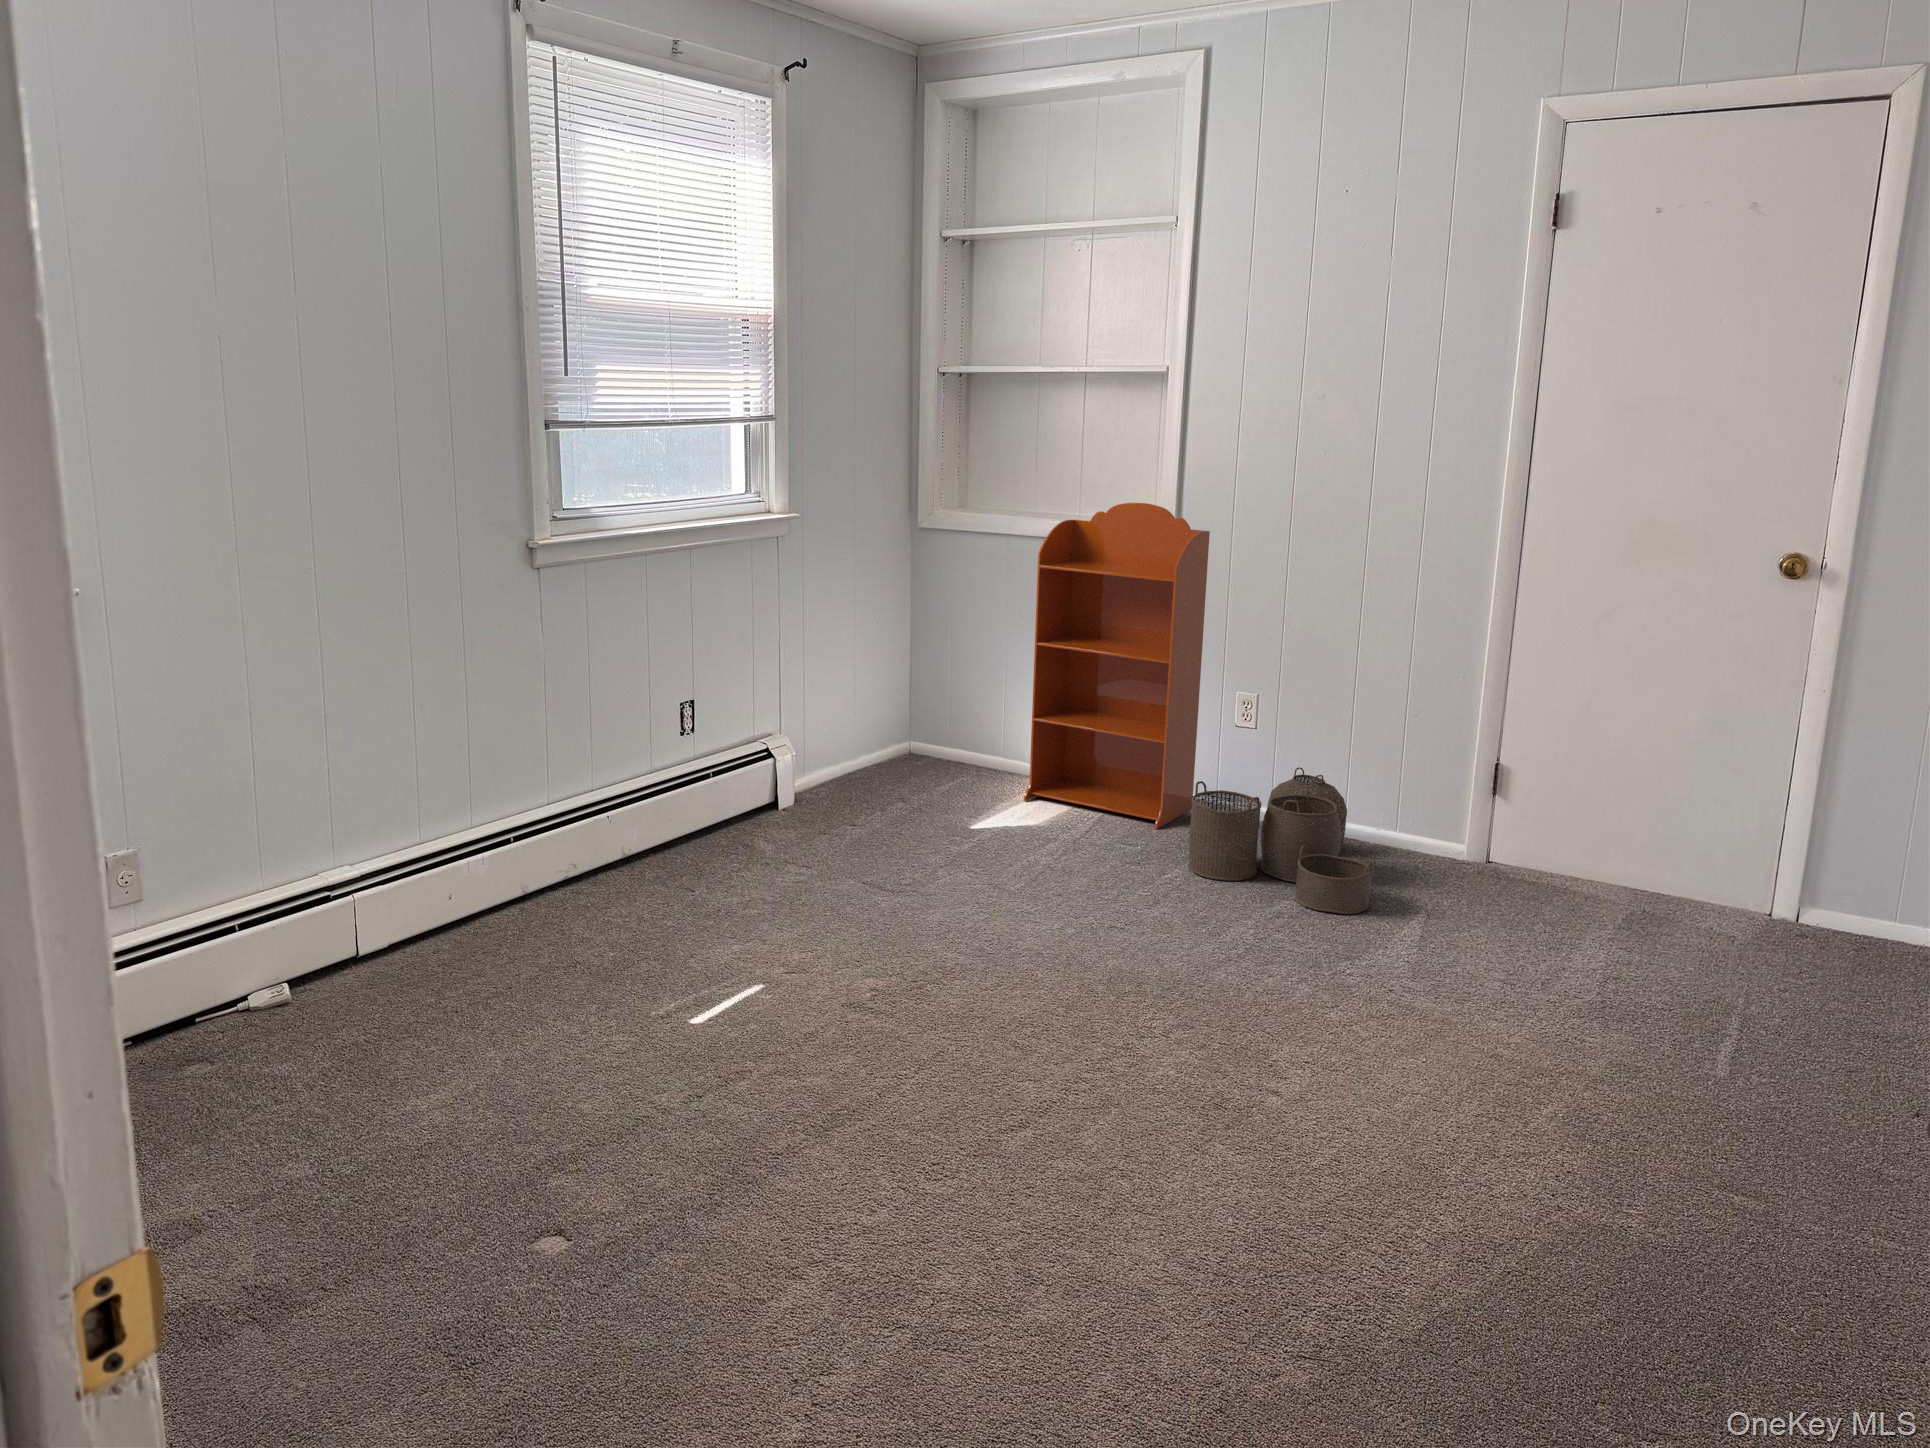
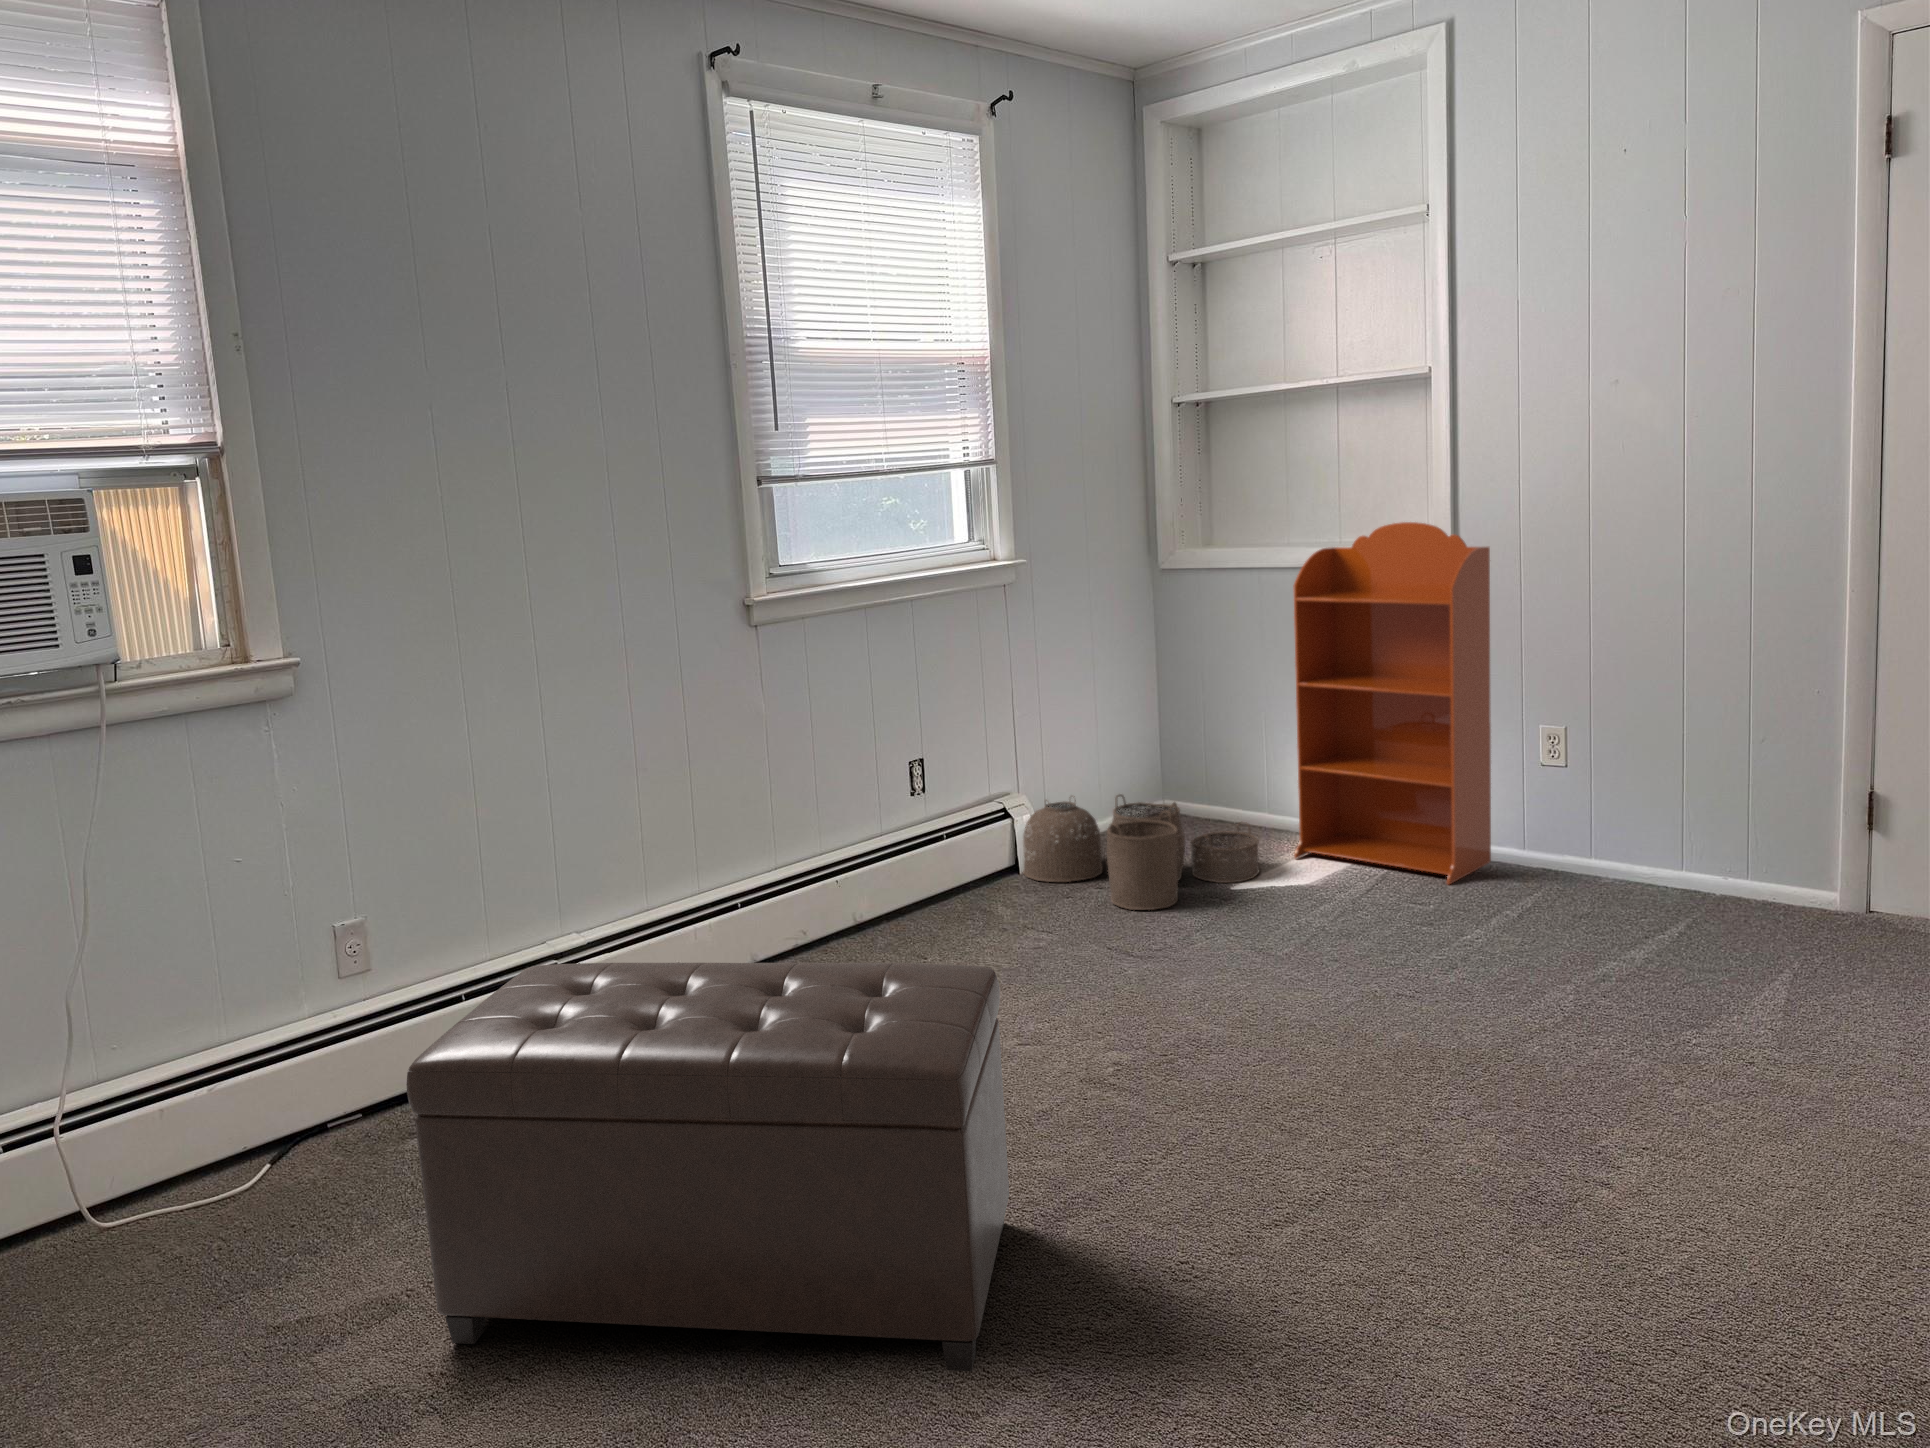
woven basket: present [1188,767,1373,914] -> present [1023,794,1259,910]
ottoman: none [229,902,786,1265] -> present [406,963,1009,1371]

